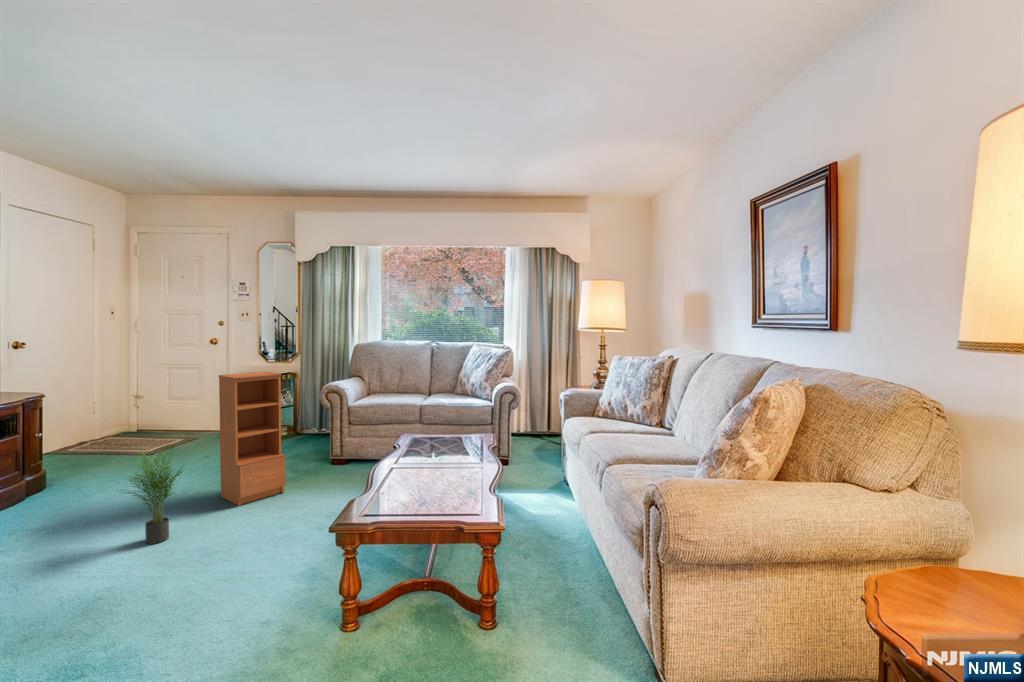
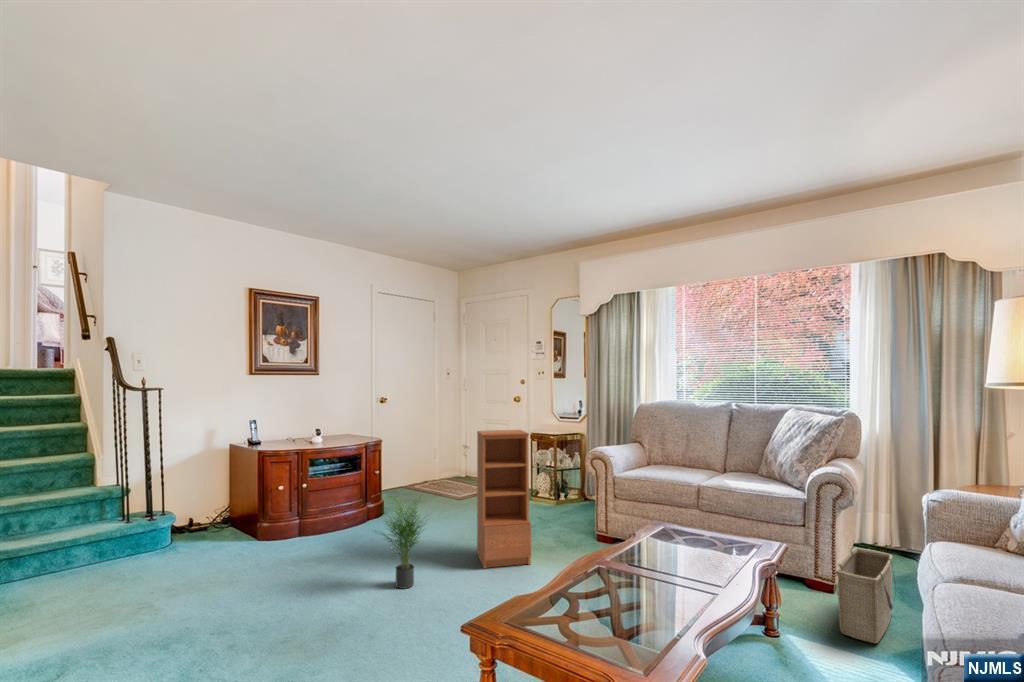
basket: none [517,431,546,483] -> present [835,547,896,643]

